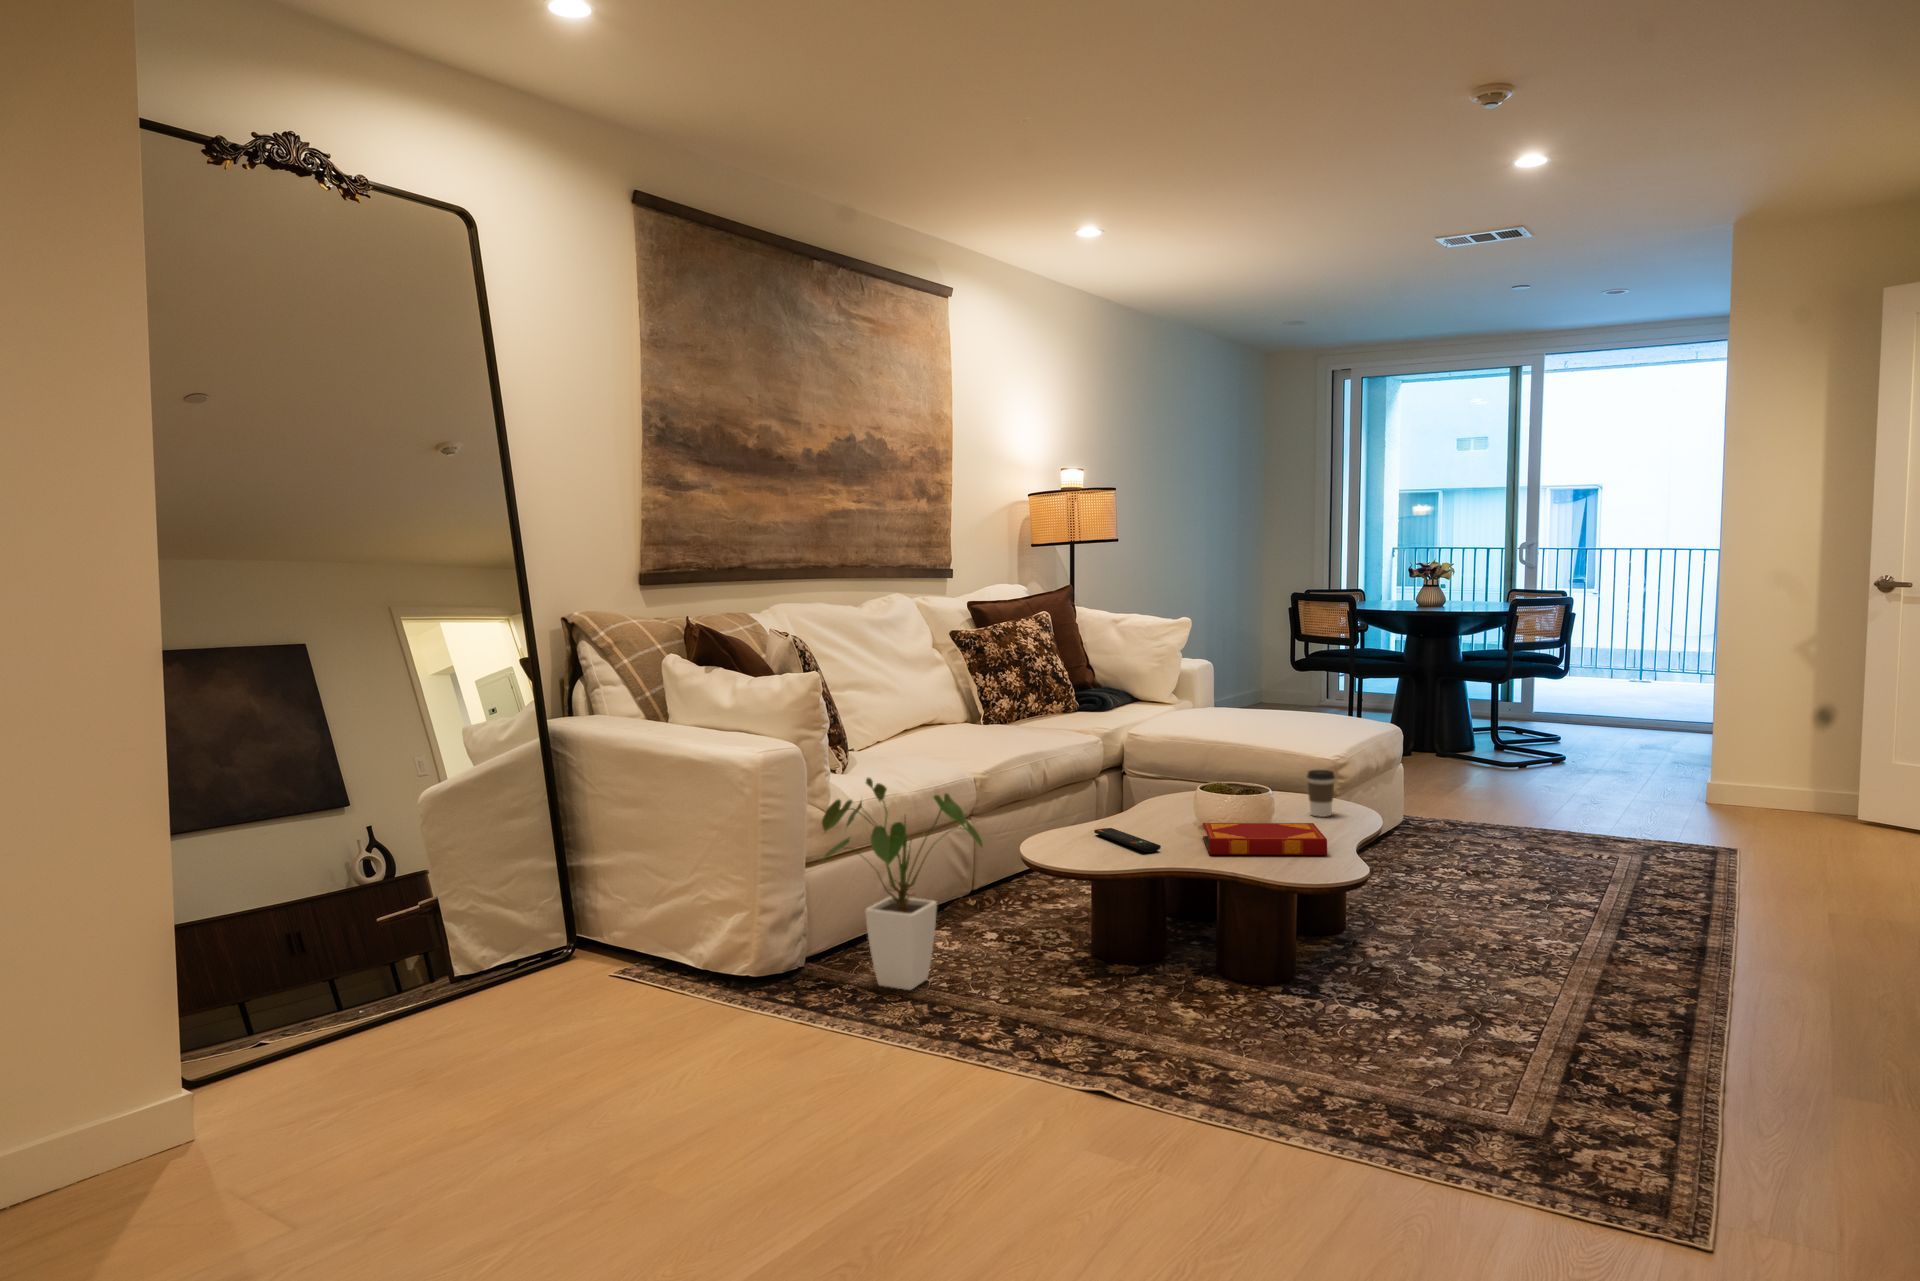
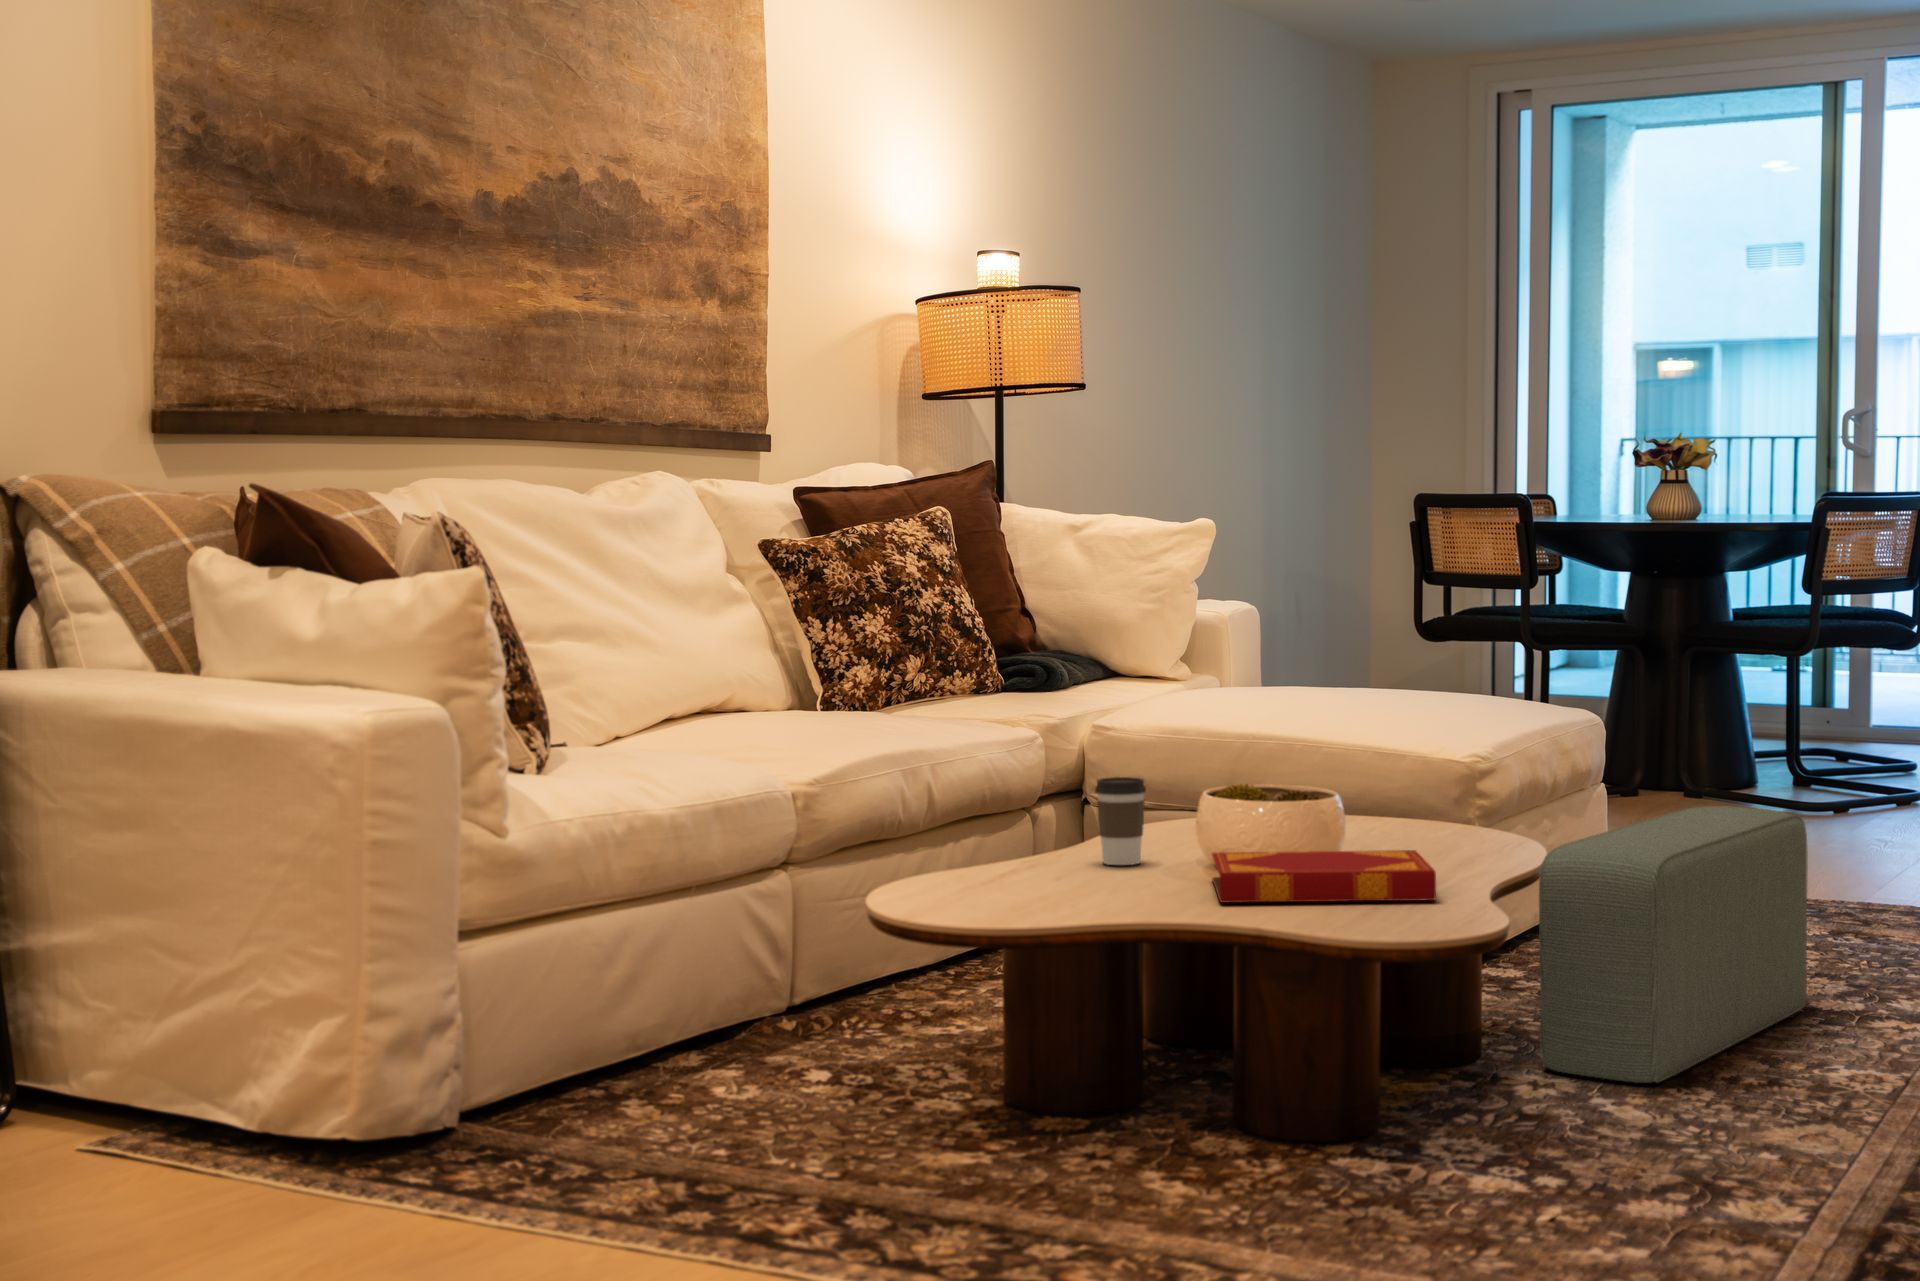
coffee cup: present [1307,770,1335,817] -> present [1095,777,1146,865]
house plant: present [822,778,983,990] -> none [477,770,798,1163]
pouf: none [1378,789,1521,948] -> present [1539,806,1807,1083]
remote control: present [1094,828,1161,852] -> none [1011,867,1130,901]

